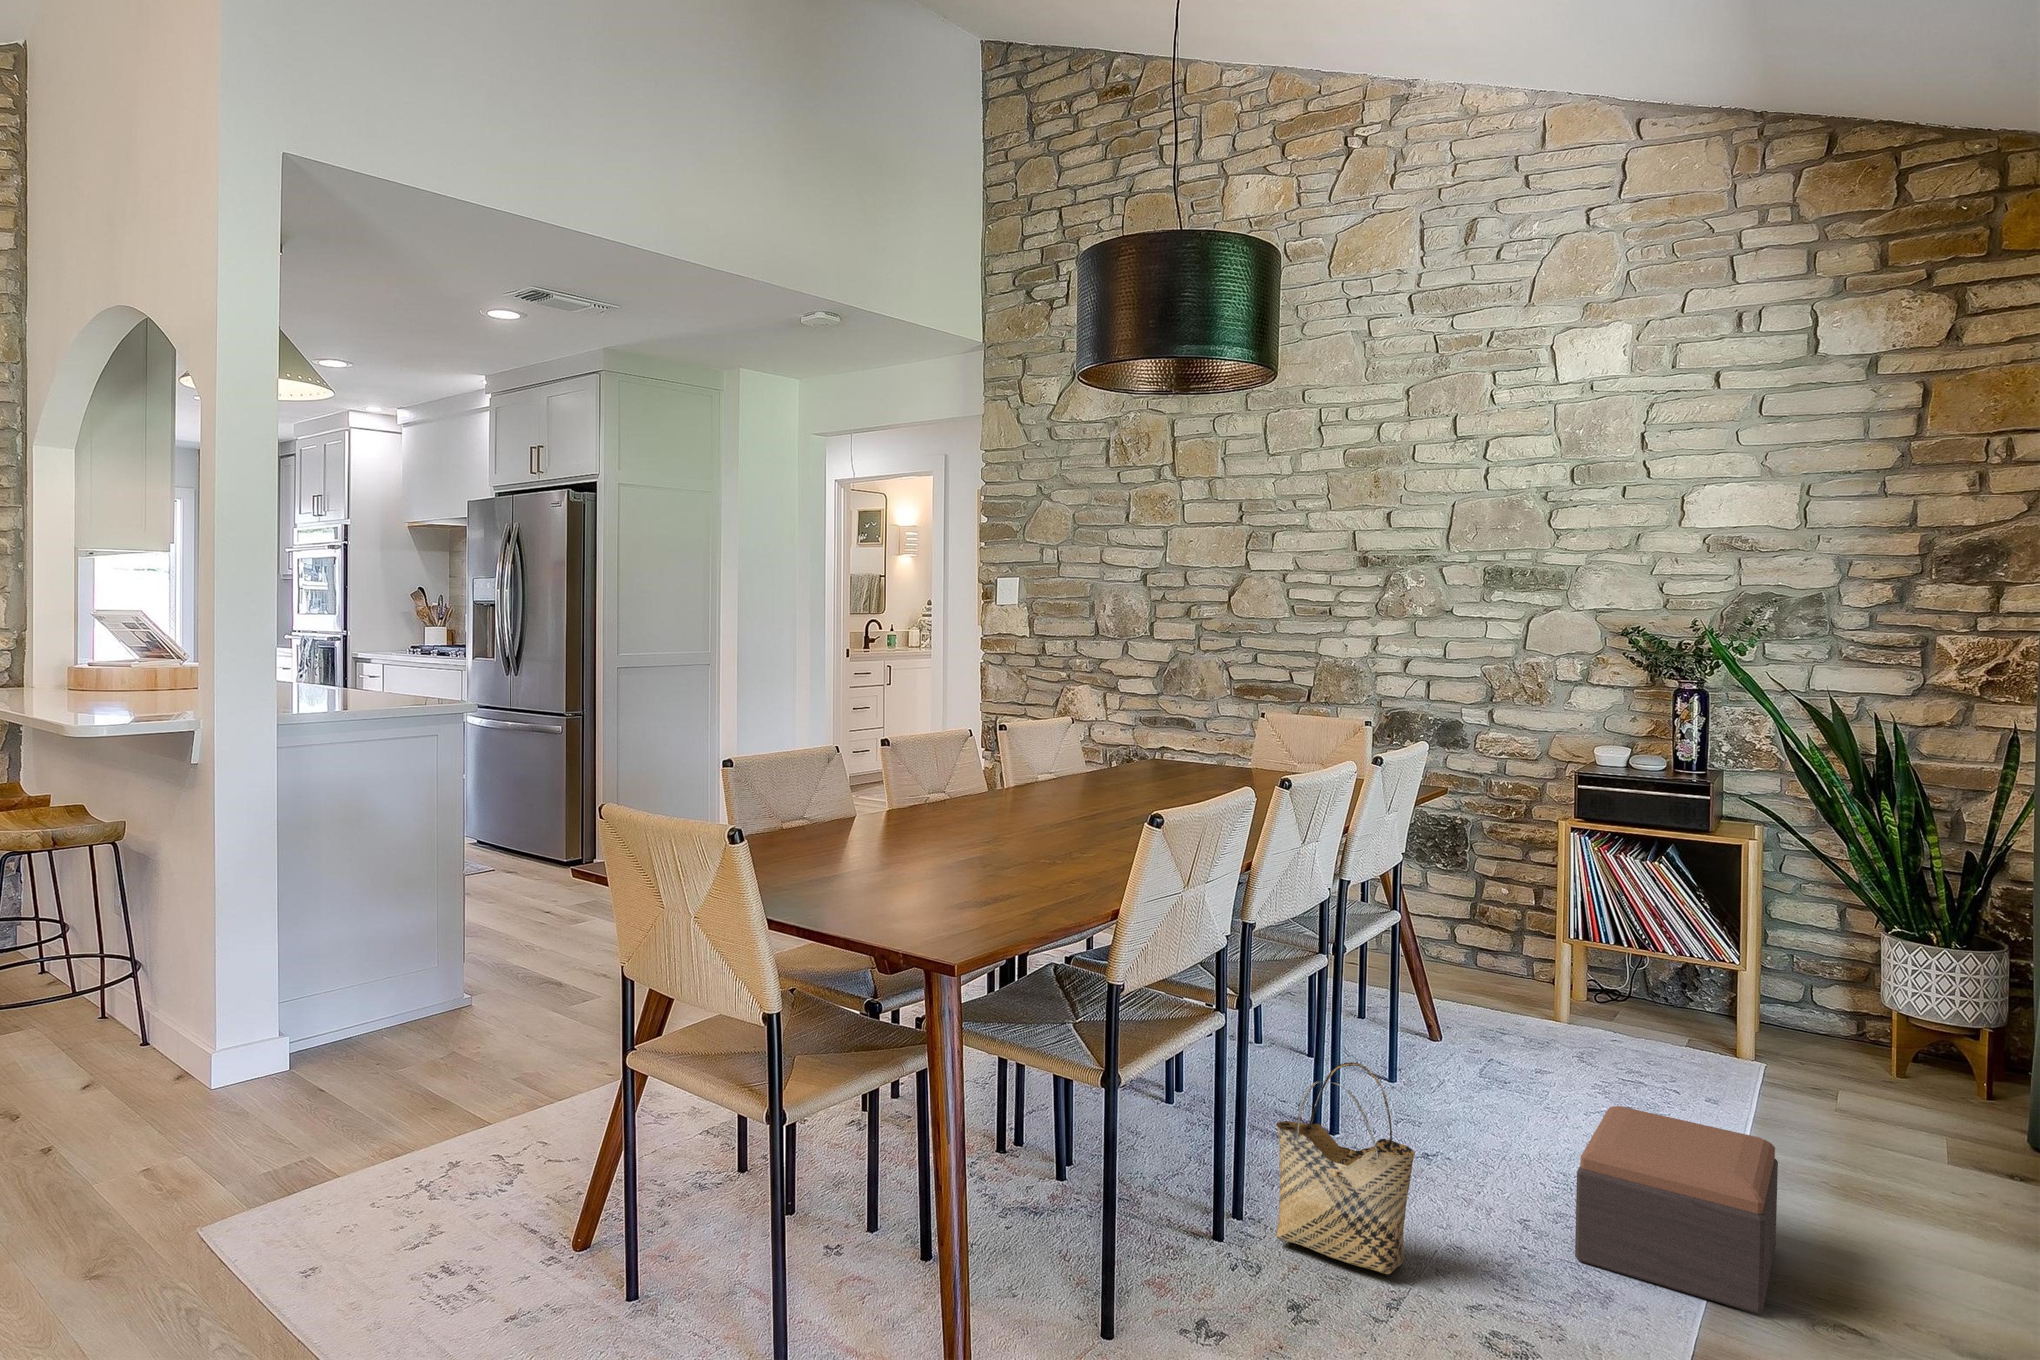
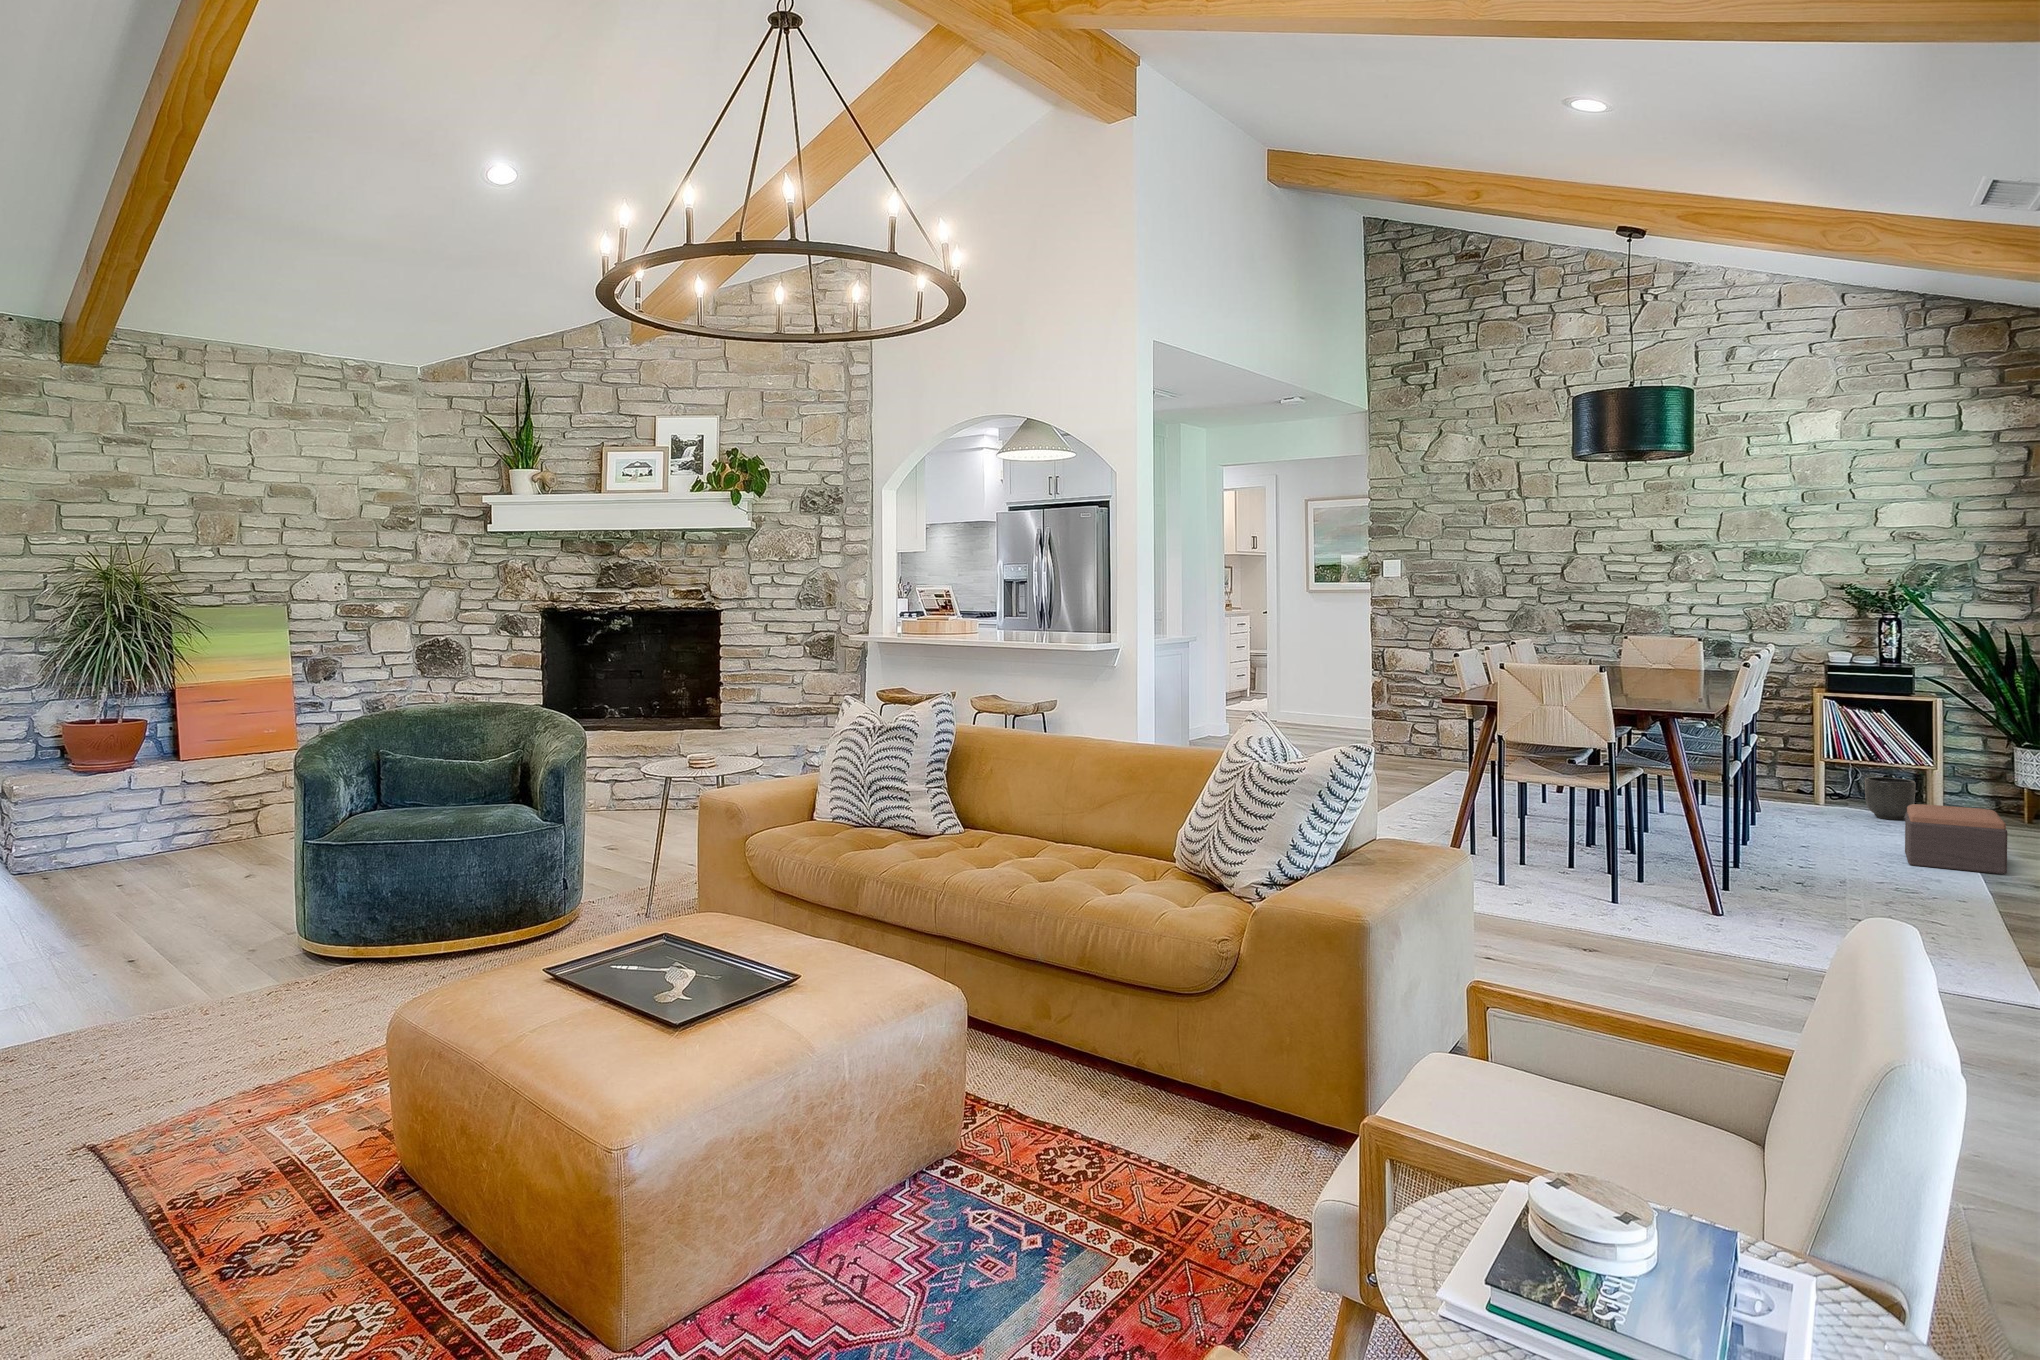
planter: none [1625,979,1708,1066] -> present [1865,777,1915,820]
woven basket: present [1276,1062,1415,1274] -> none [1761,778,1838,867]

